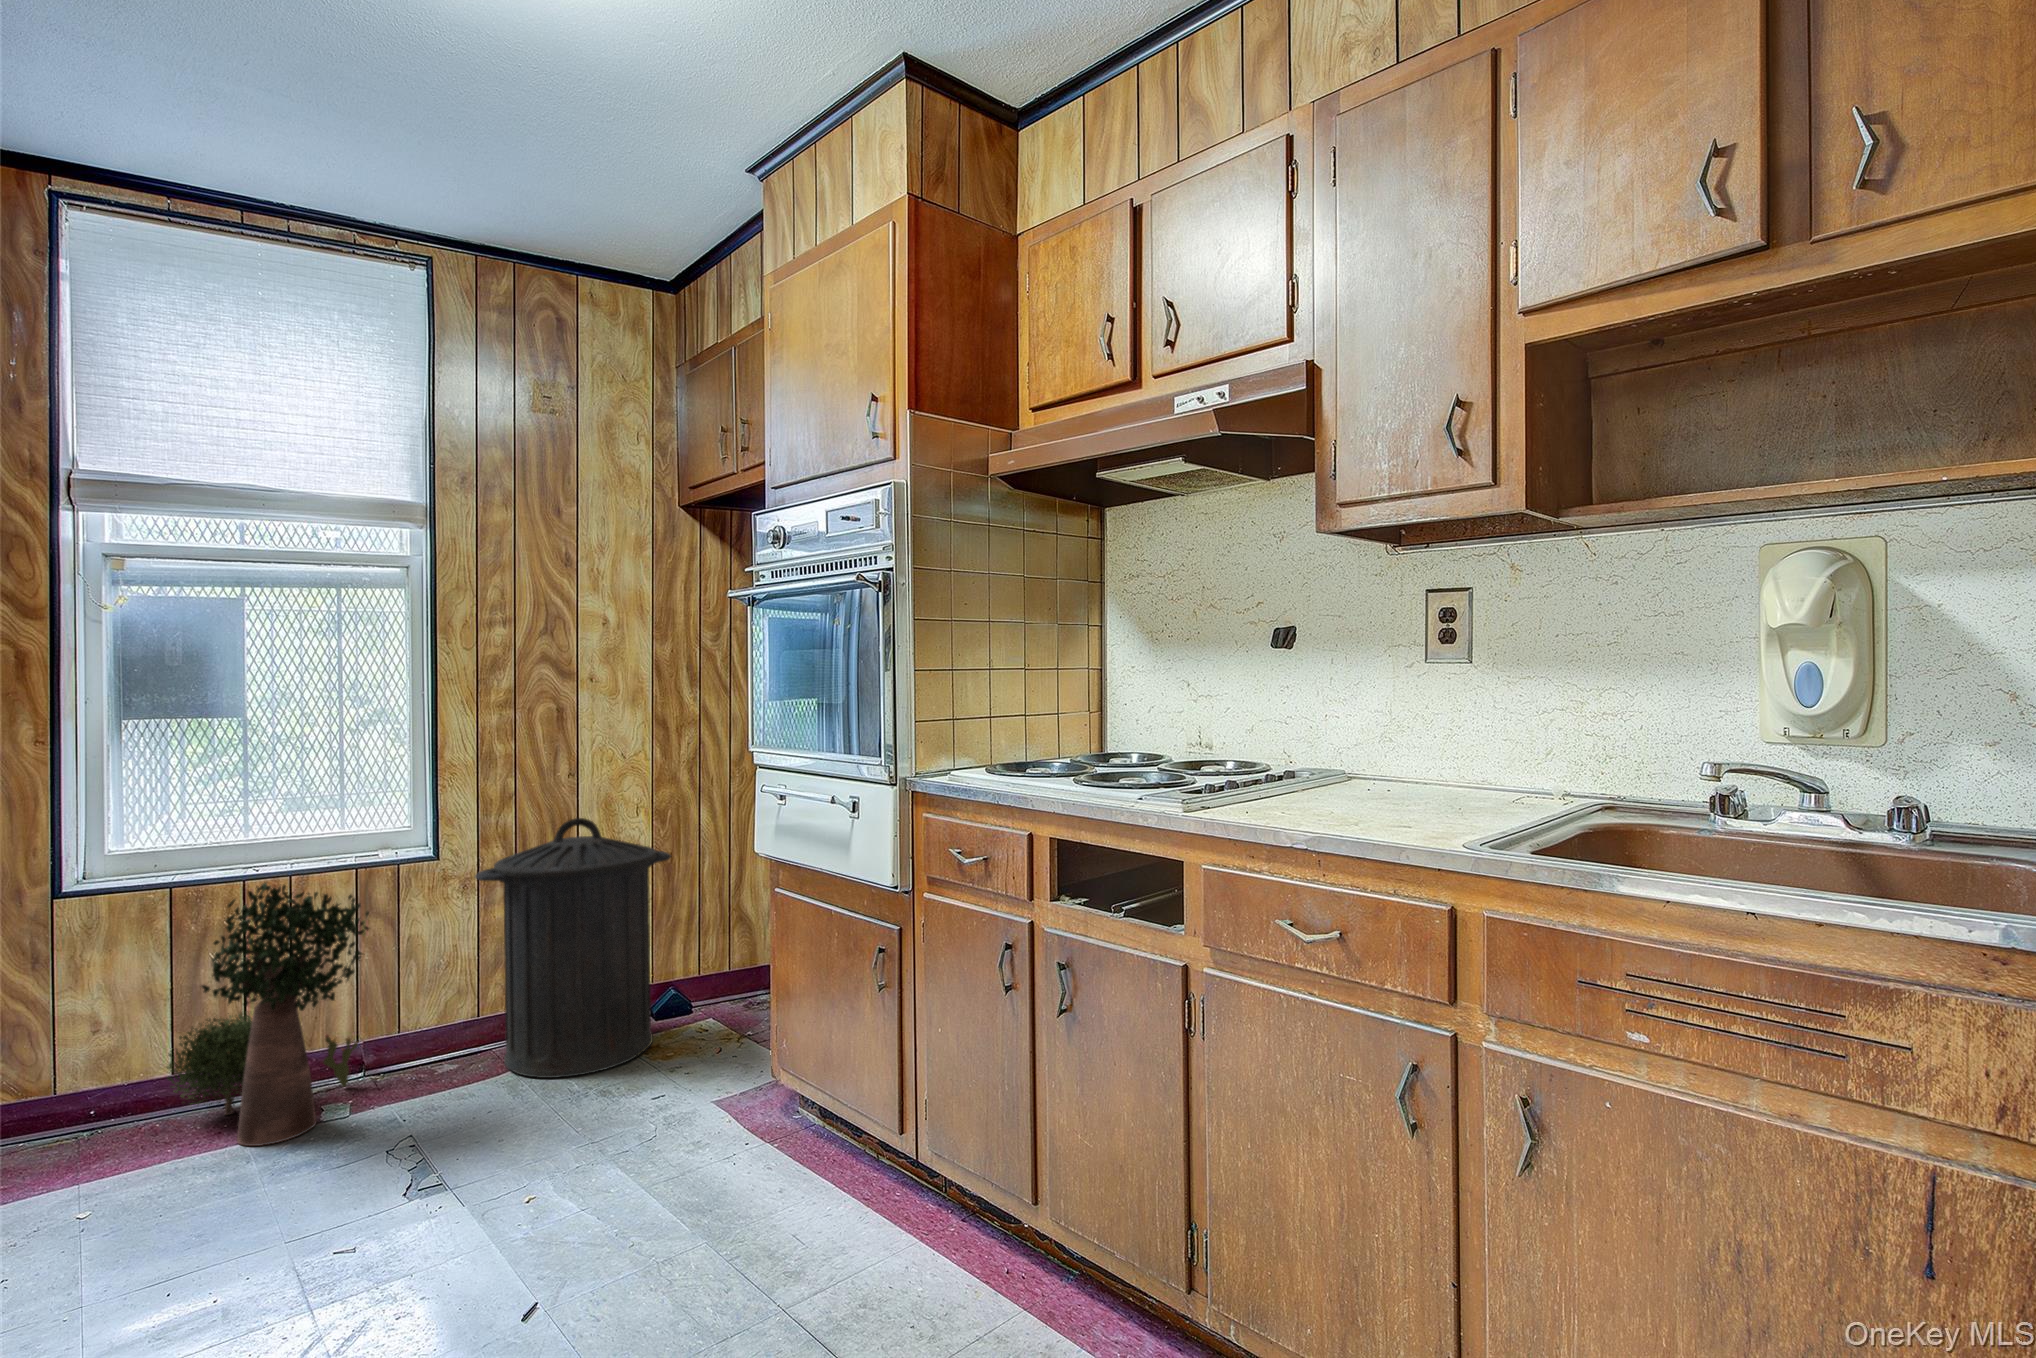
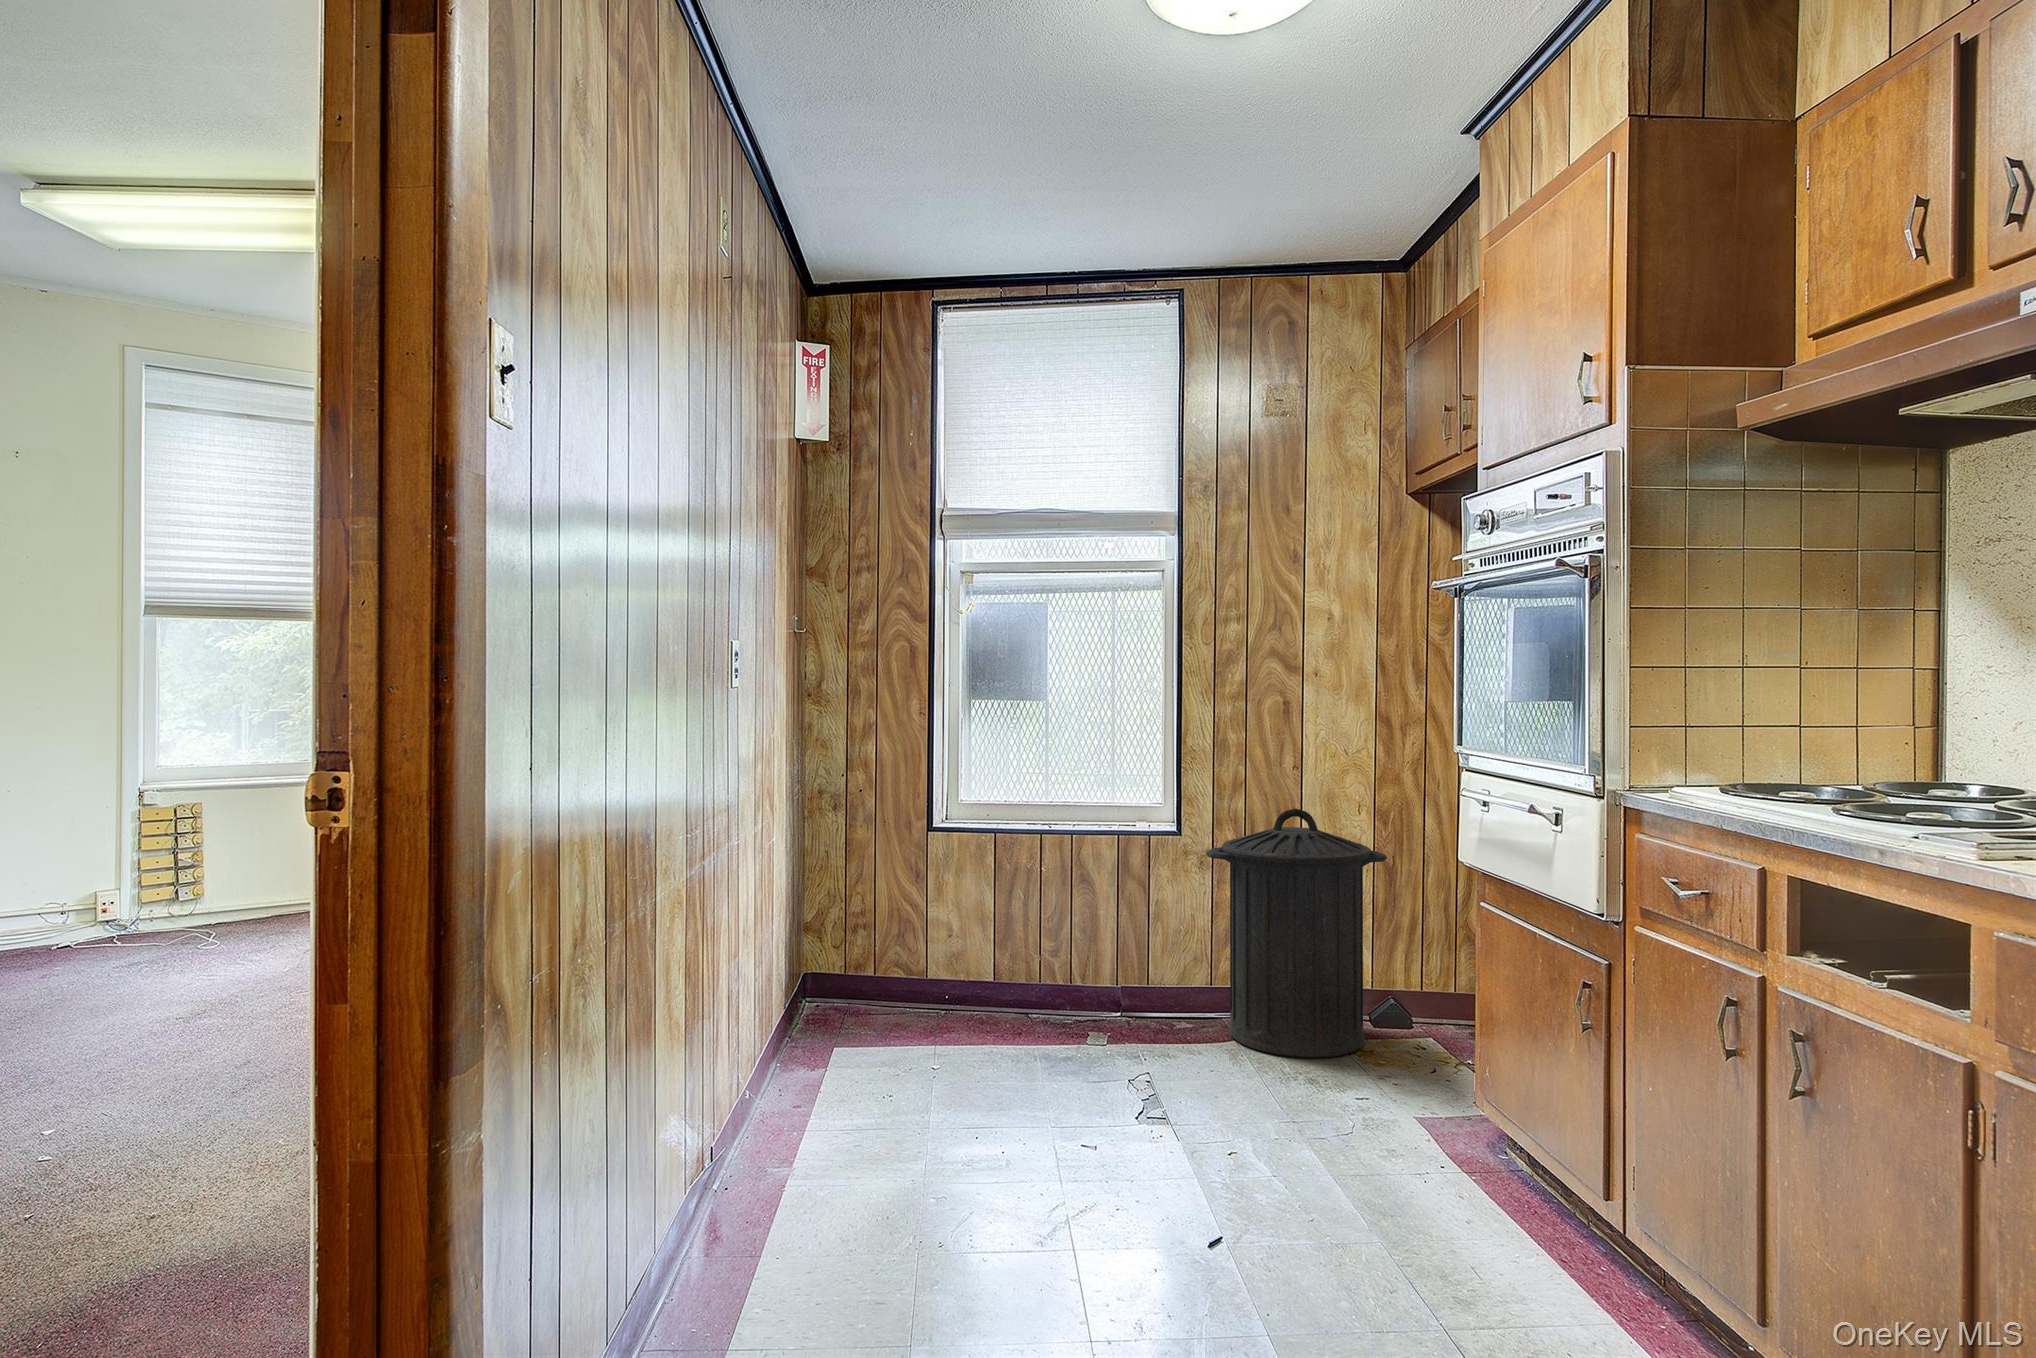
potted plant: present [167,882,369,1146] -> none [993,835,1125,1047]

